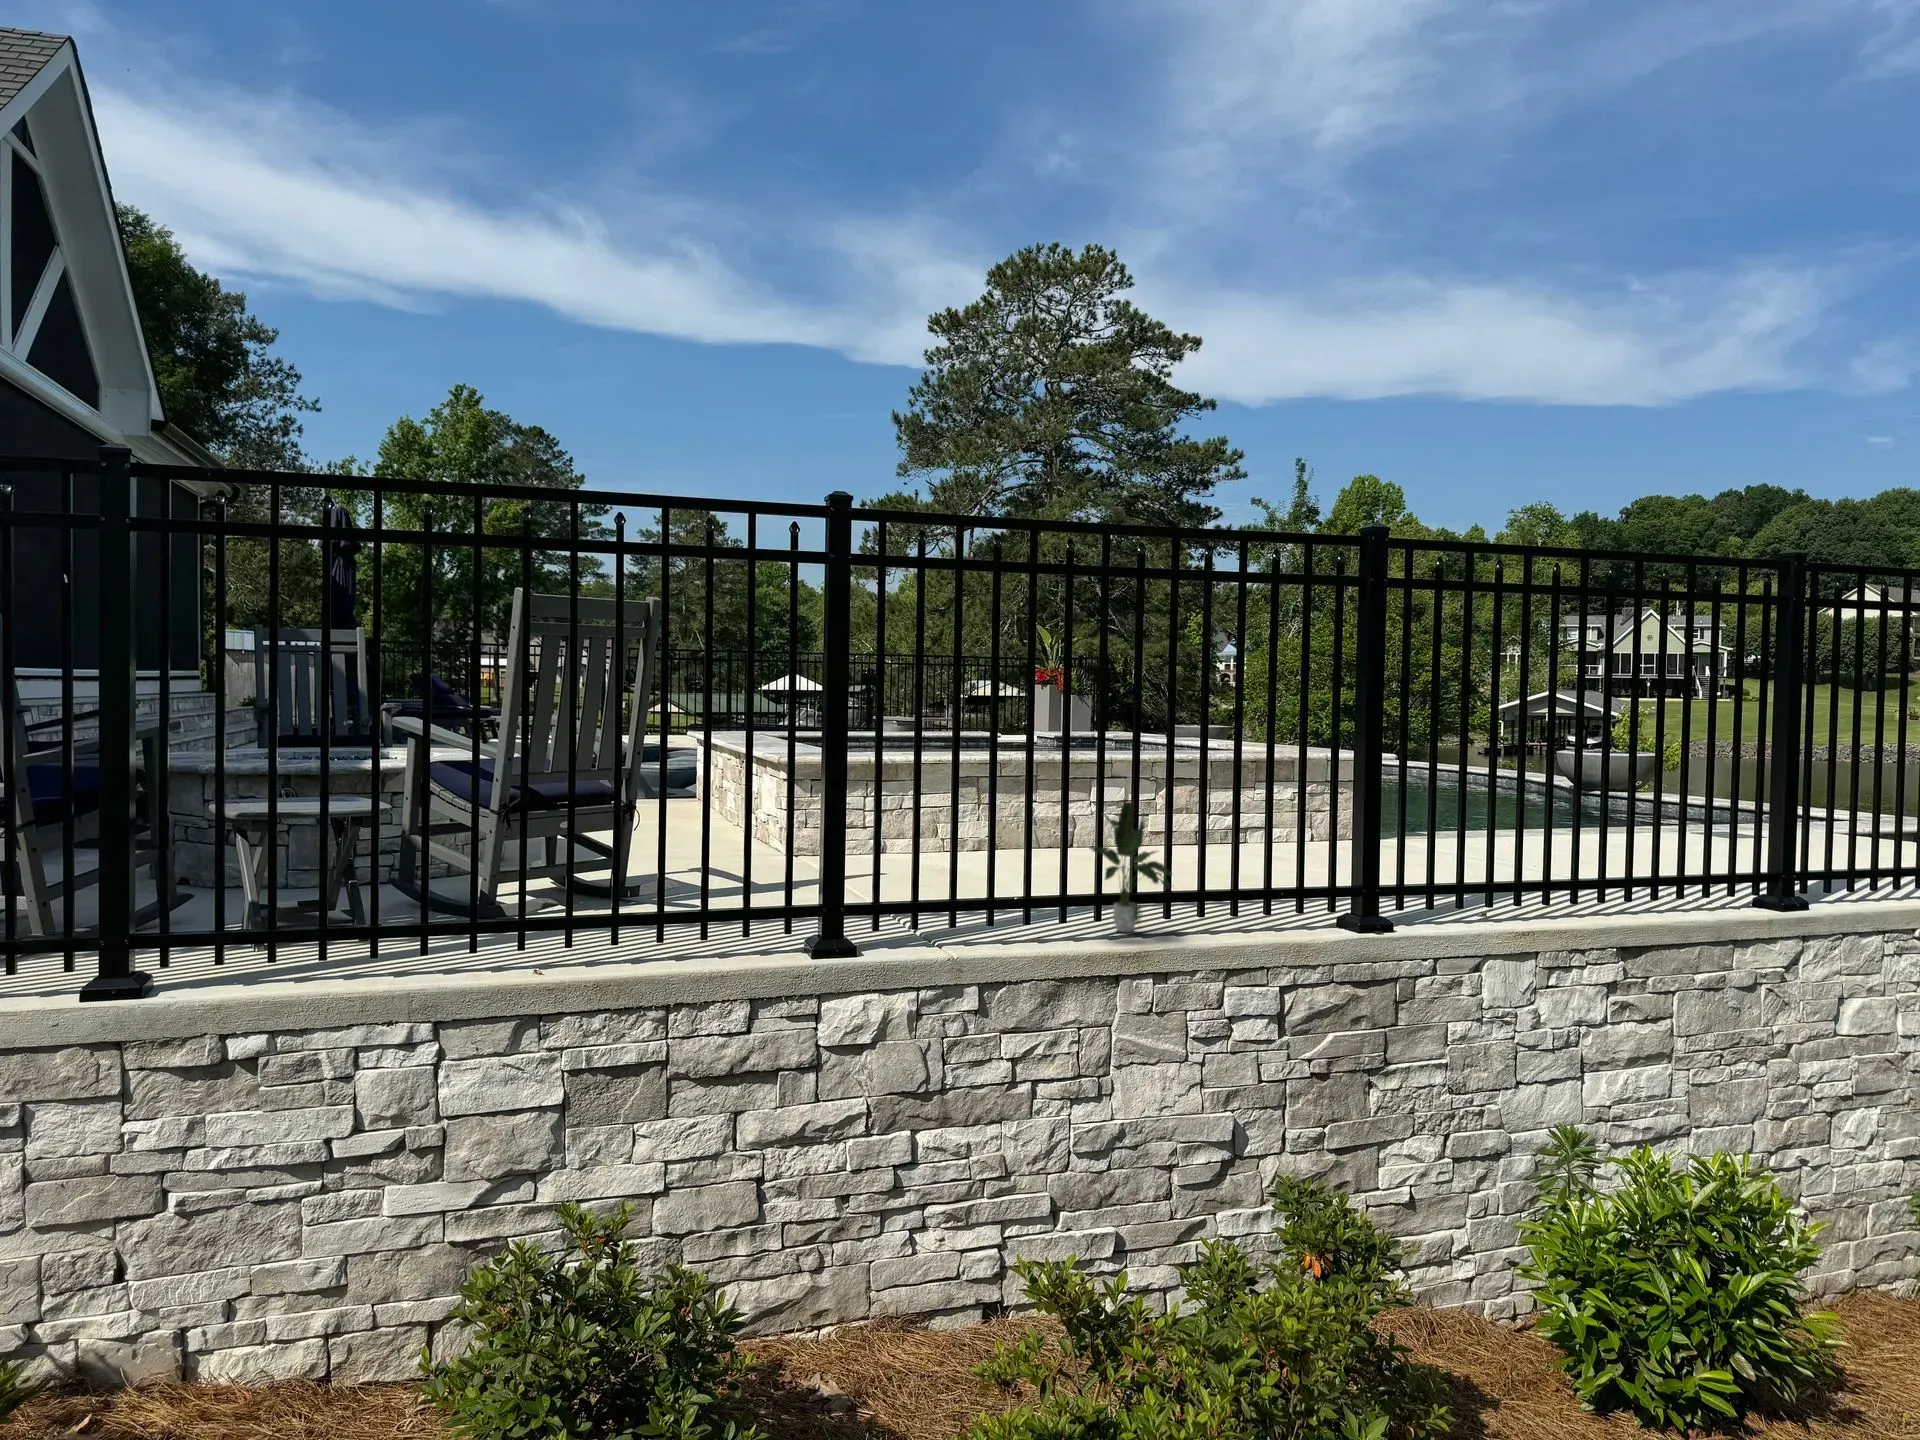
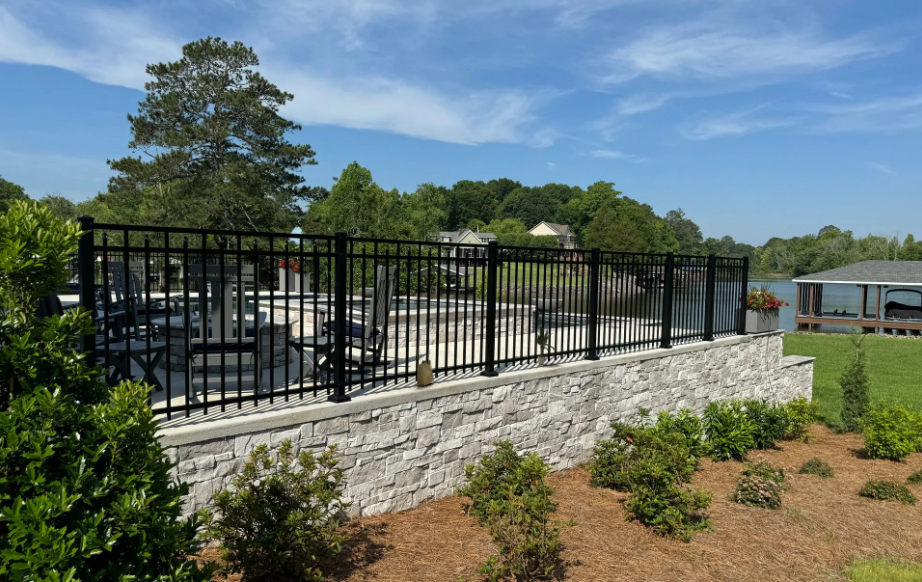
woven basket: none [493,845,580,968] -> present [417,360,434,386]

